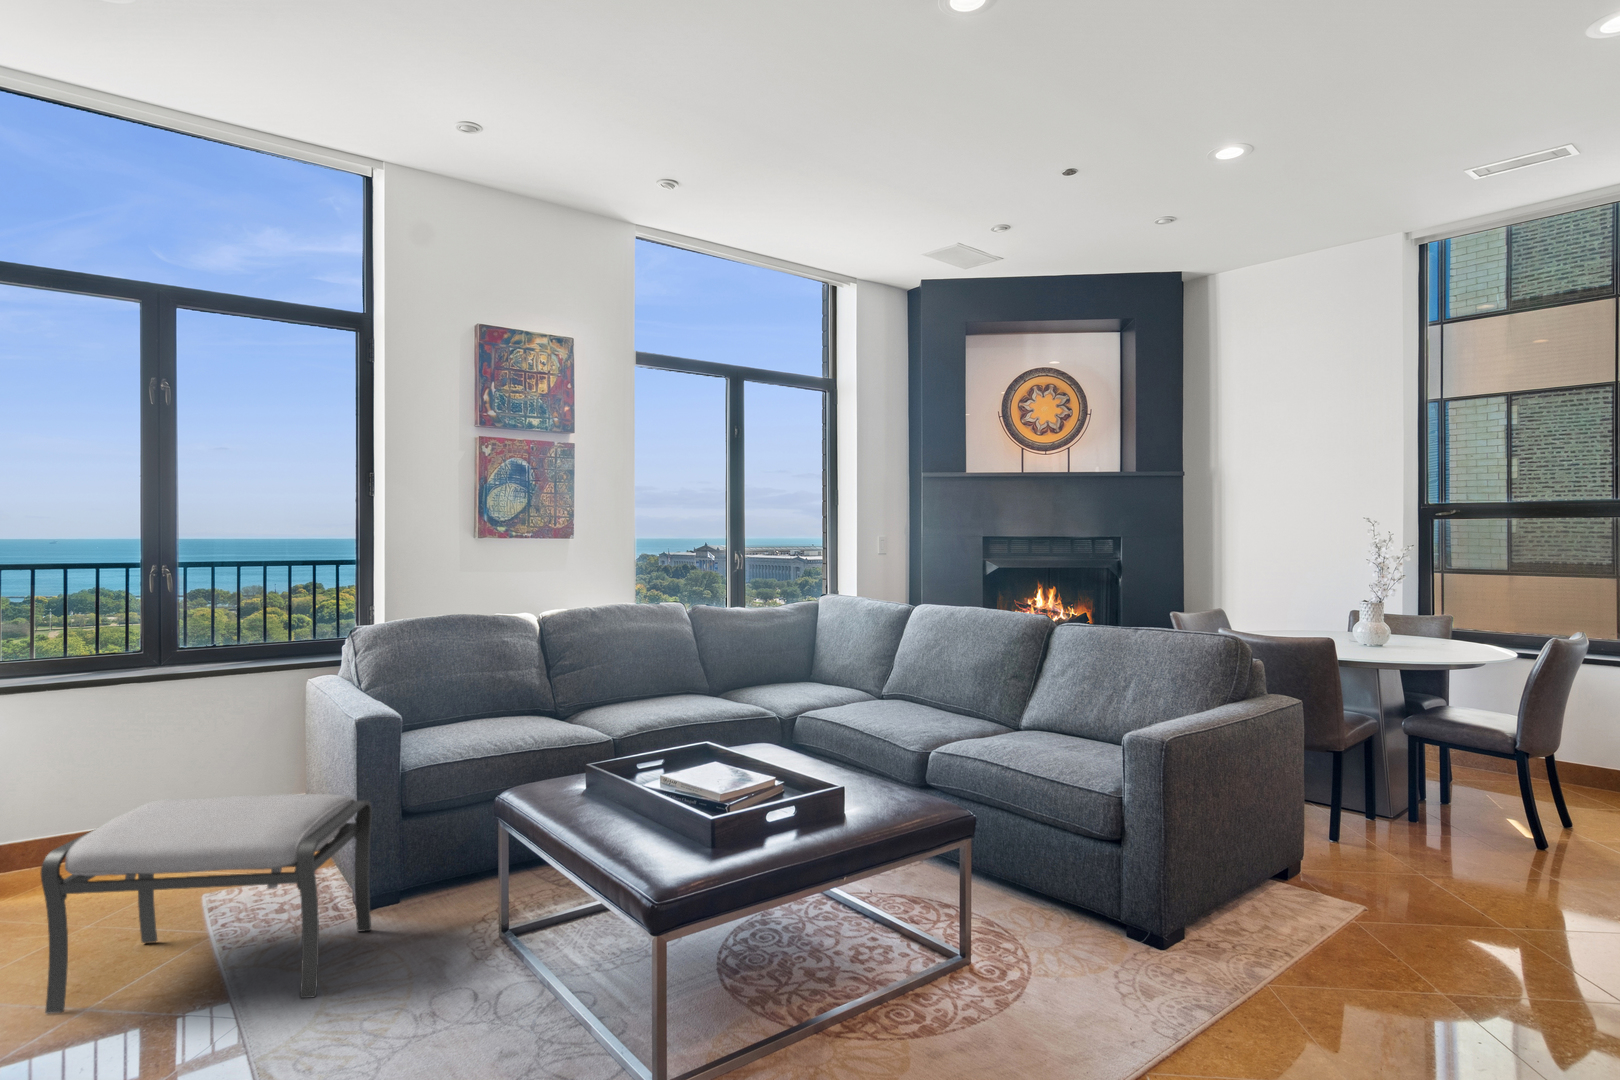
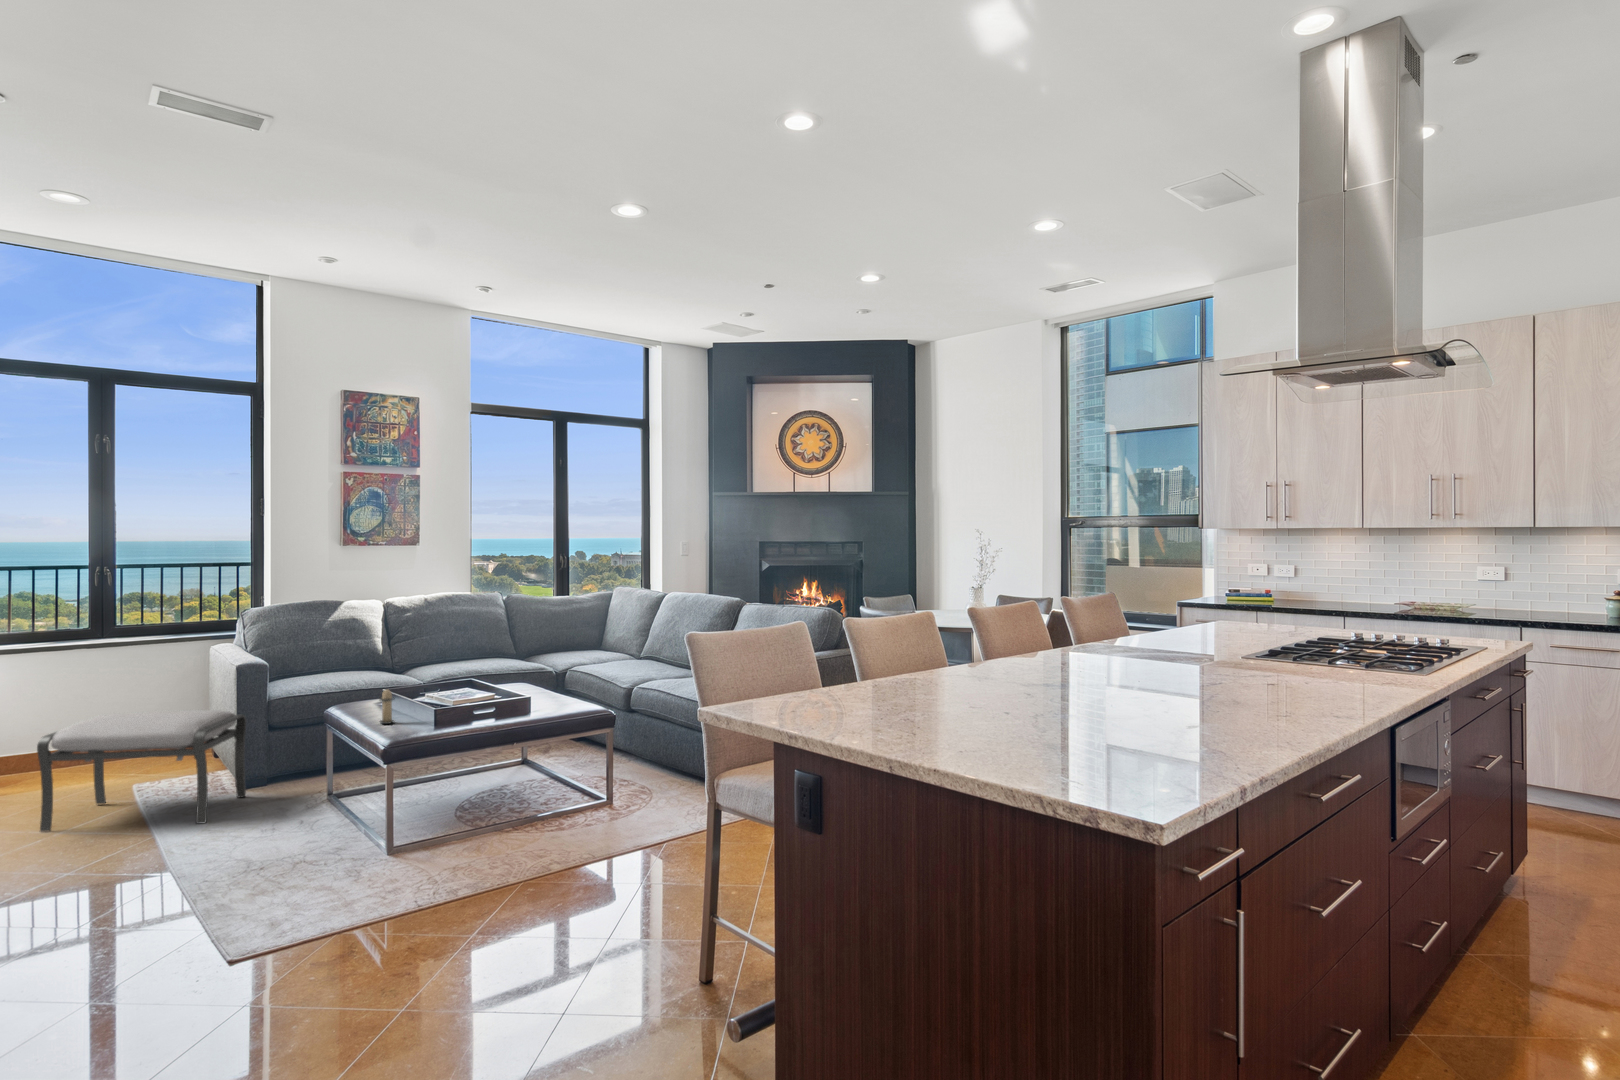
candle: none [605,773,637,840] -> present [380,689,395,724]

